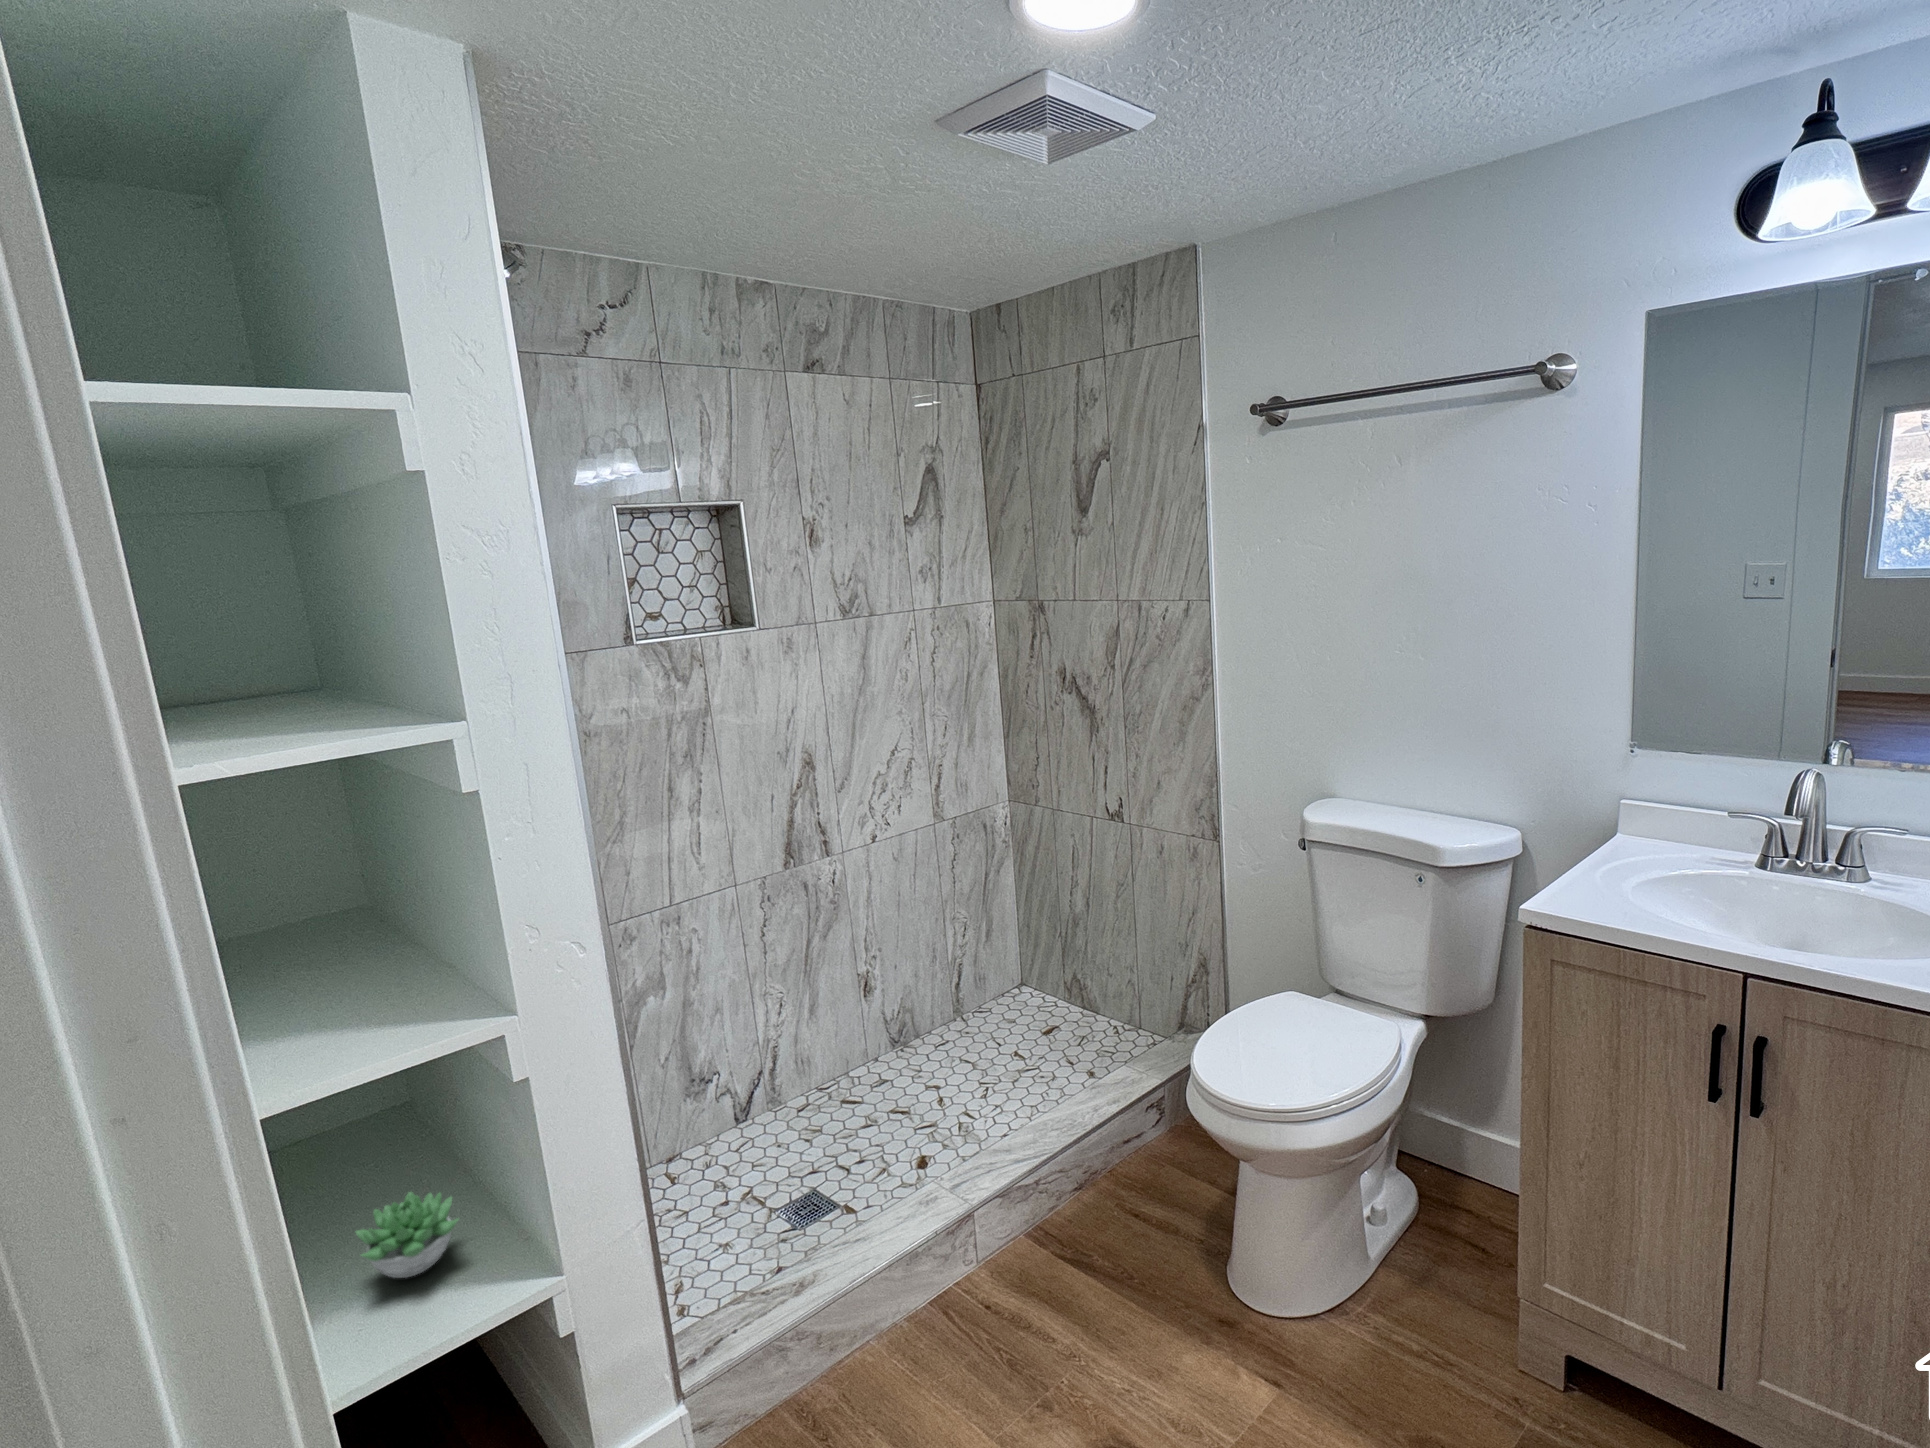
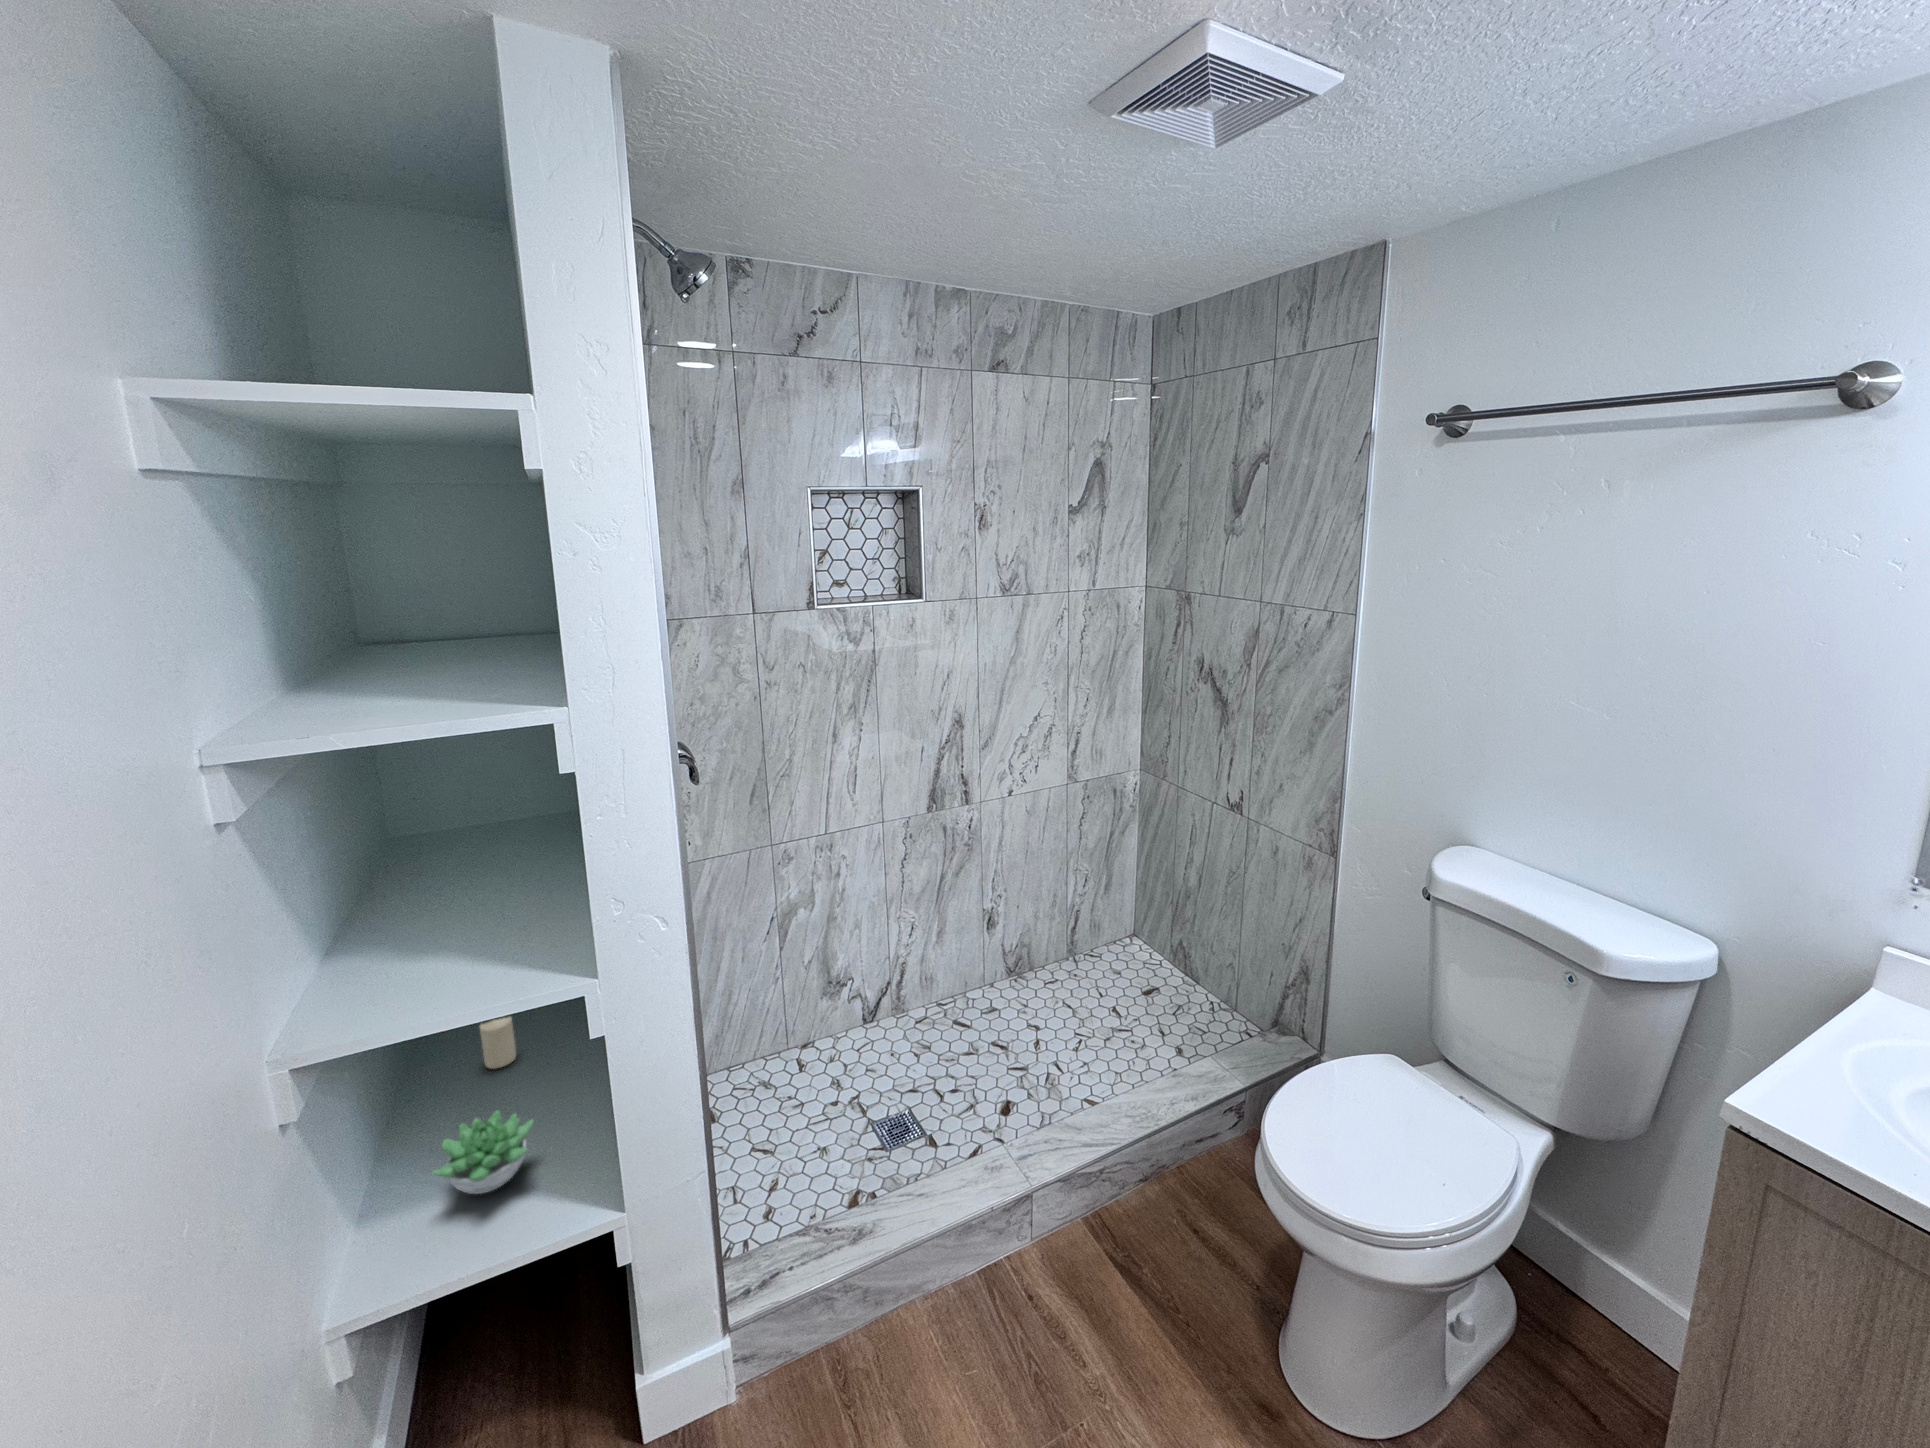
candle: none [336,1120,380,1186] -> present [480,1017,516,1069]

